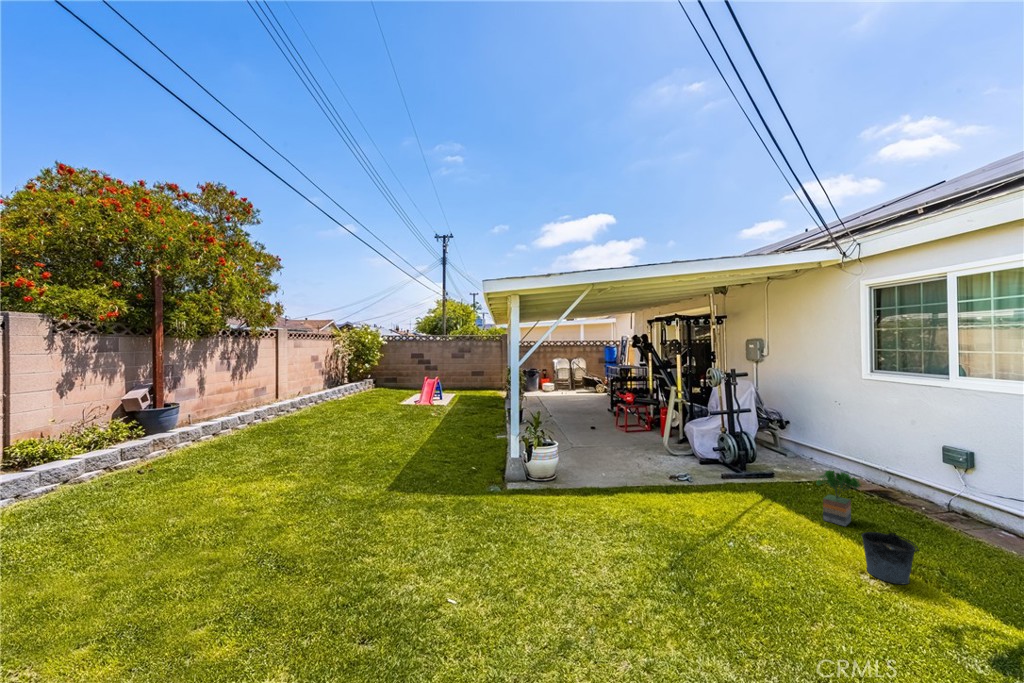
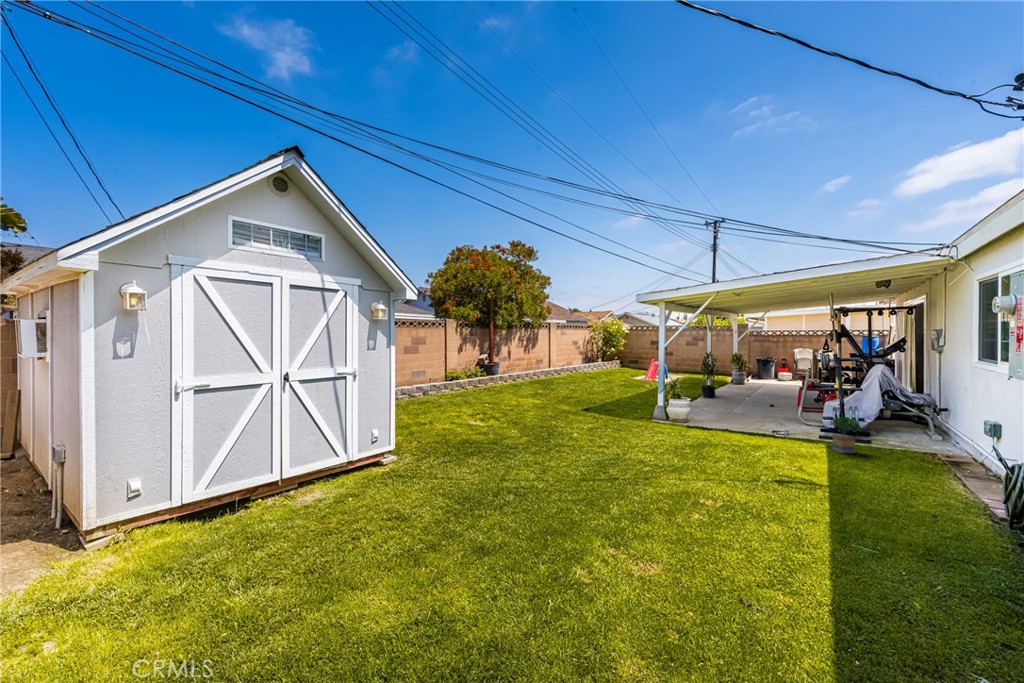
bucket: present [861,532,919,584] -> none [792,439,822,465]

